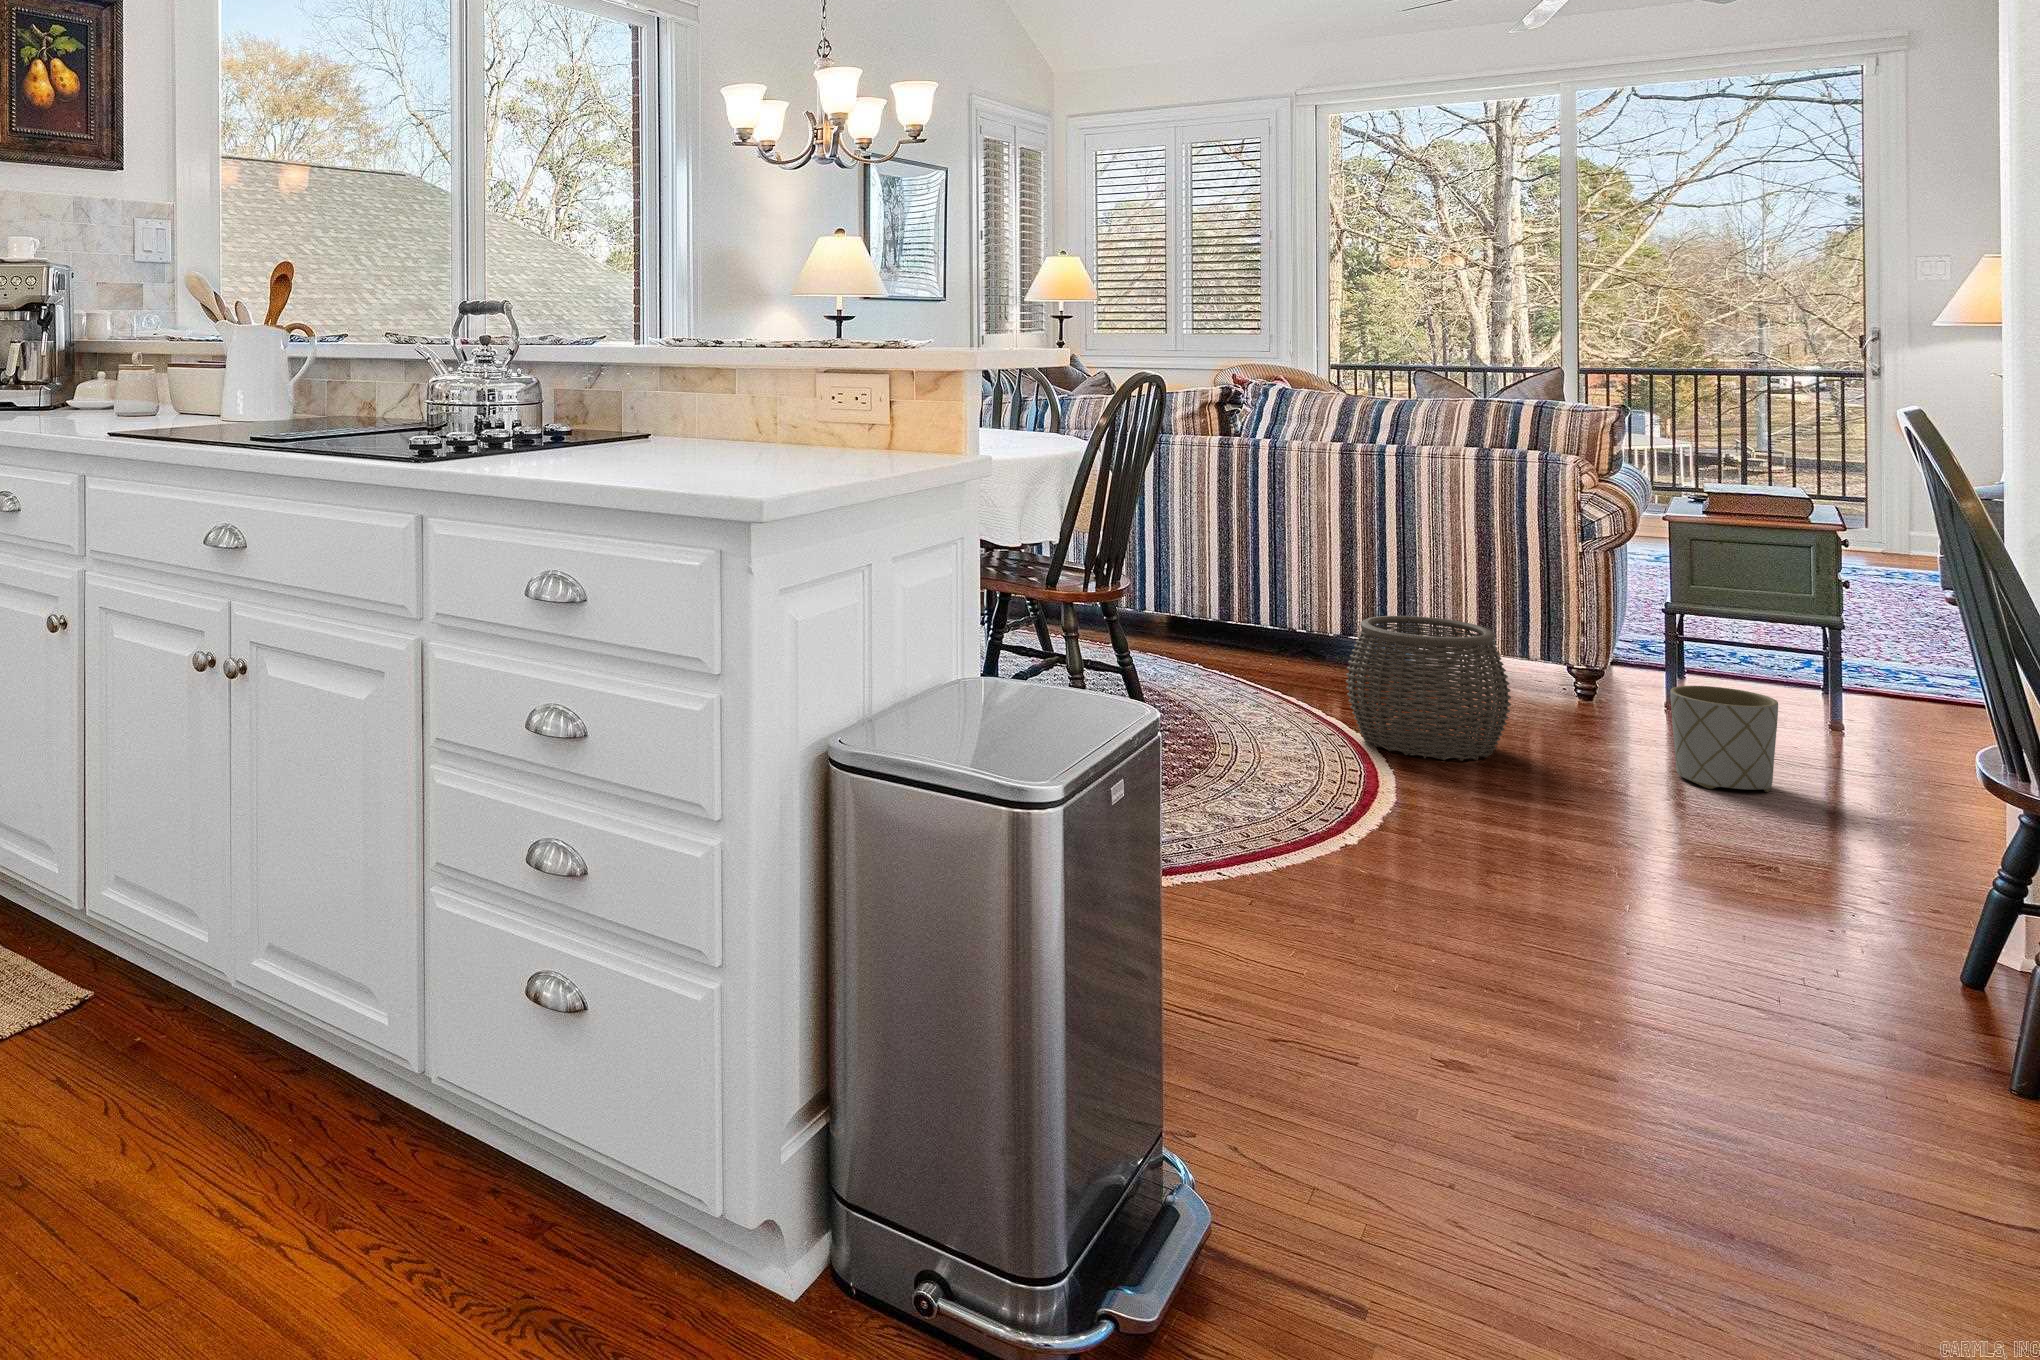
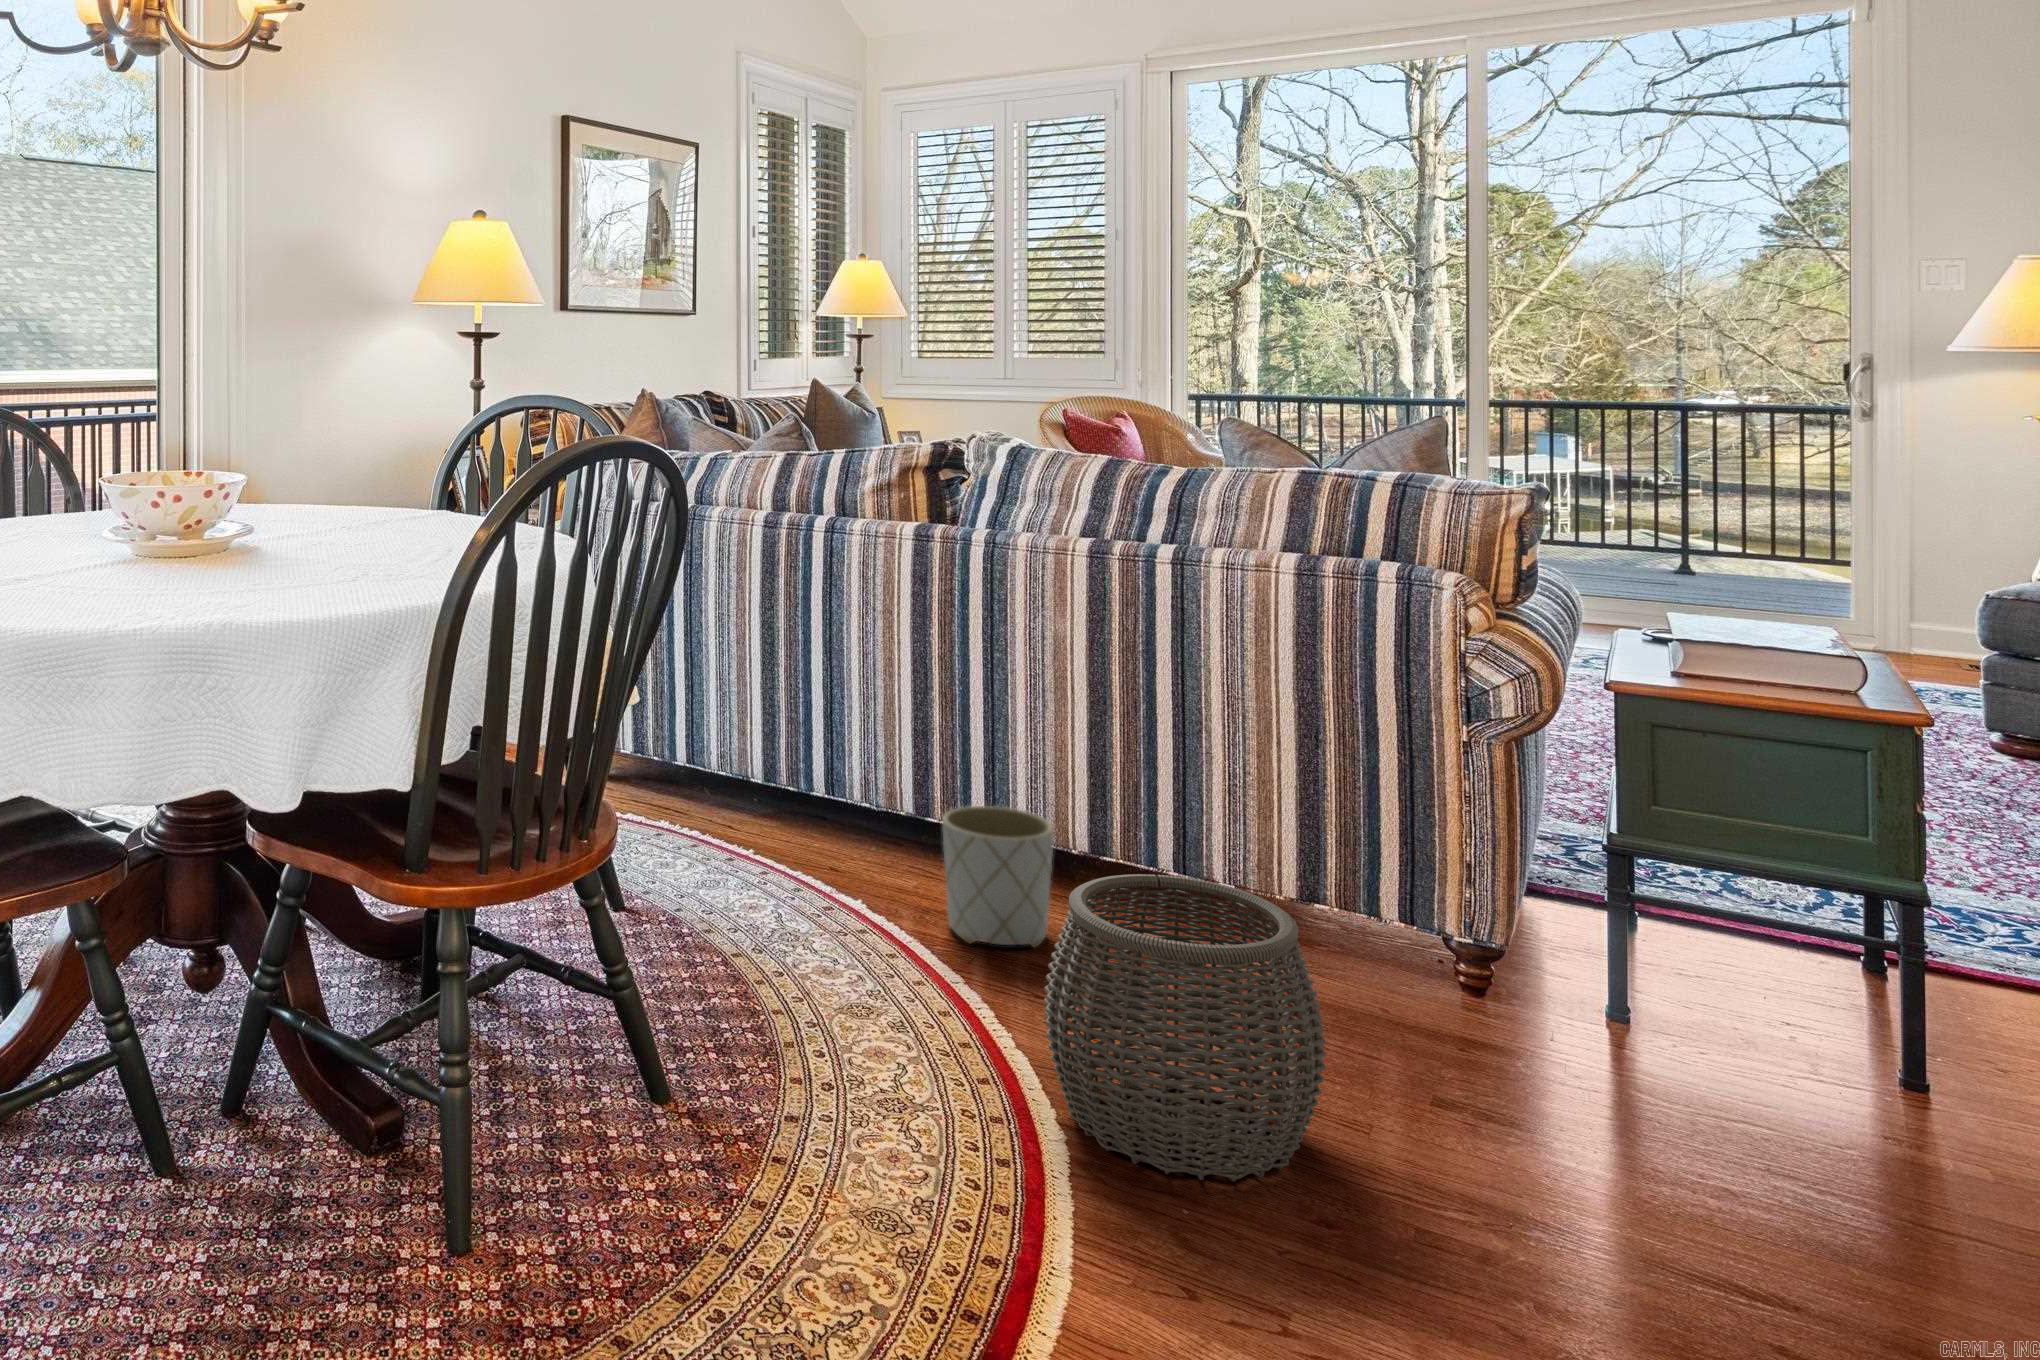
planter: present [1670,686,1778,792] -> present [942,806,1054,948]

